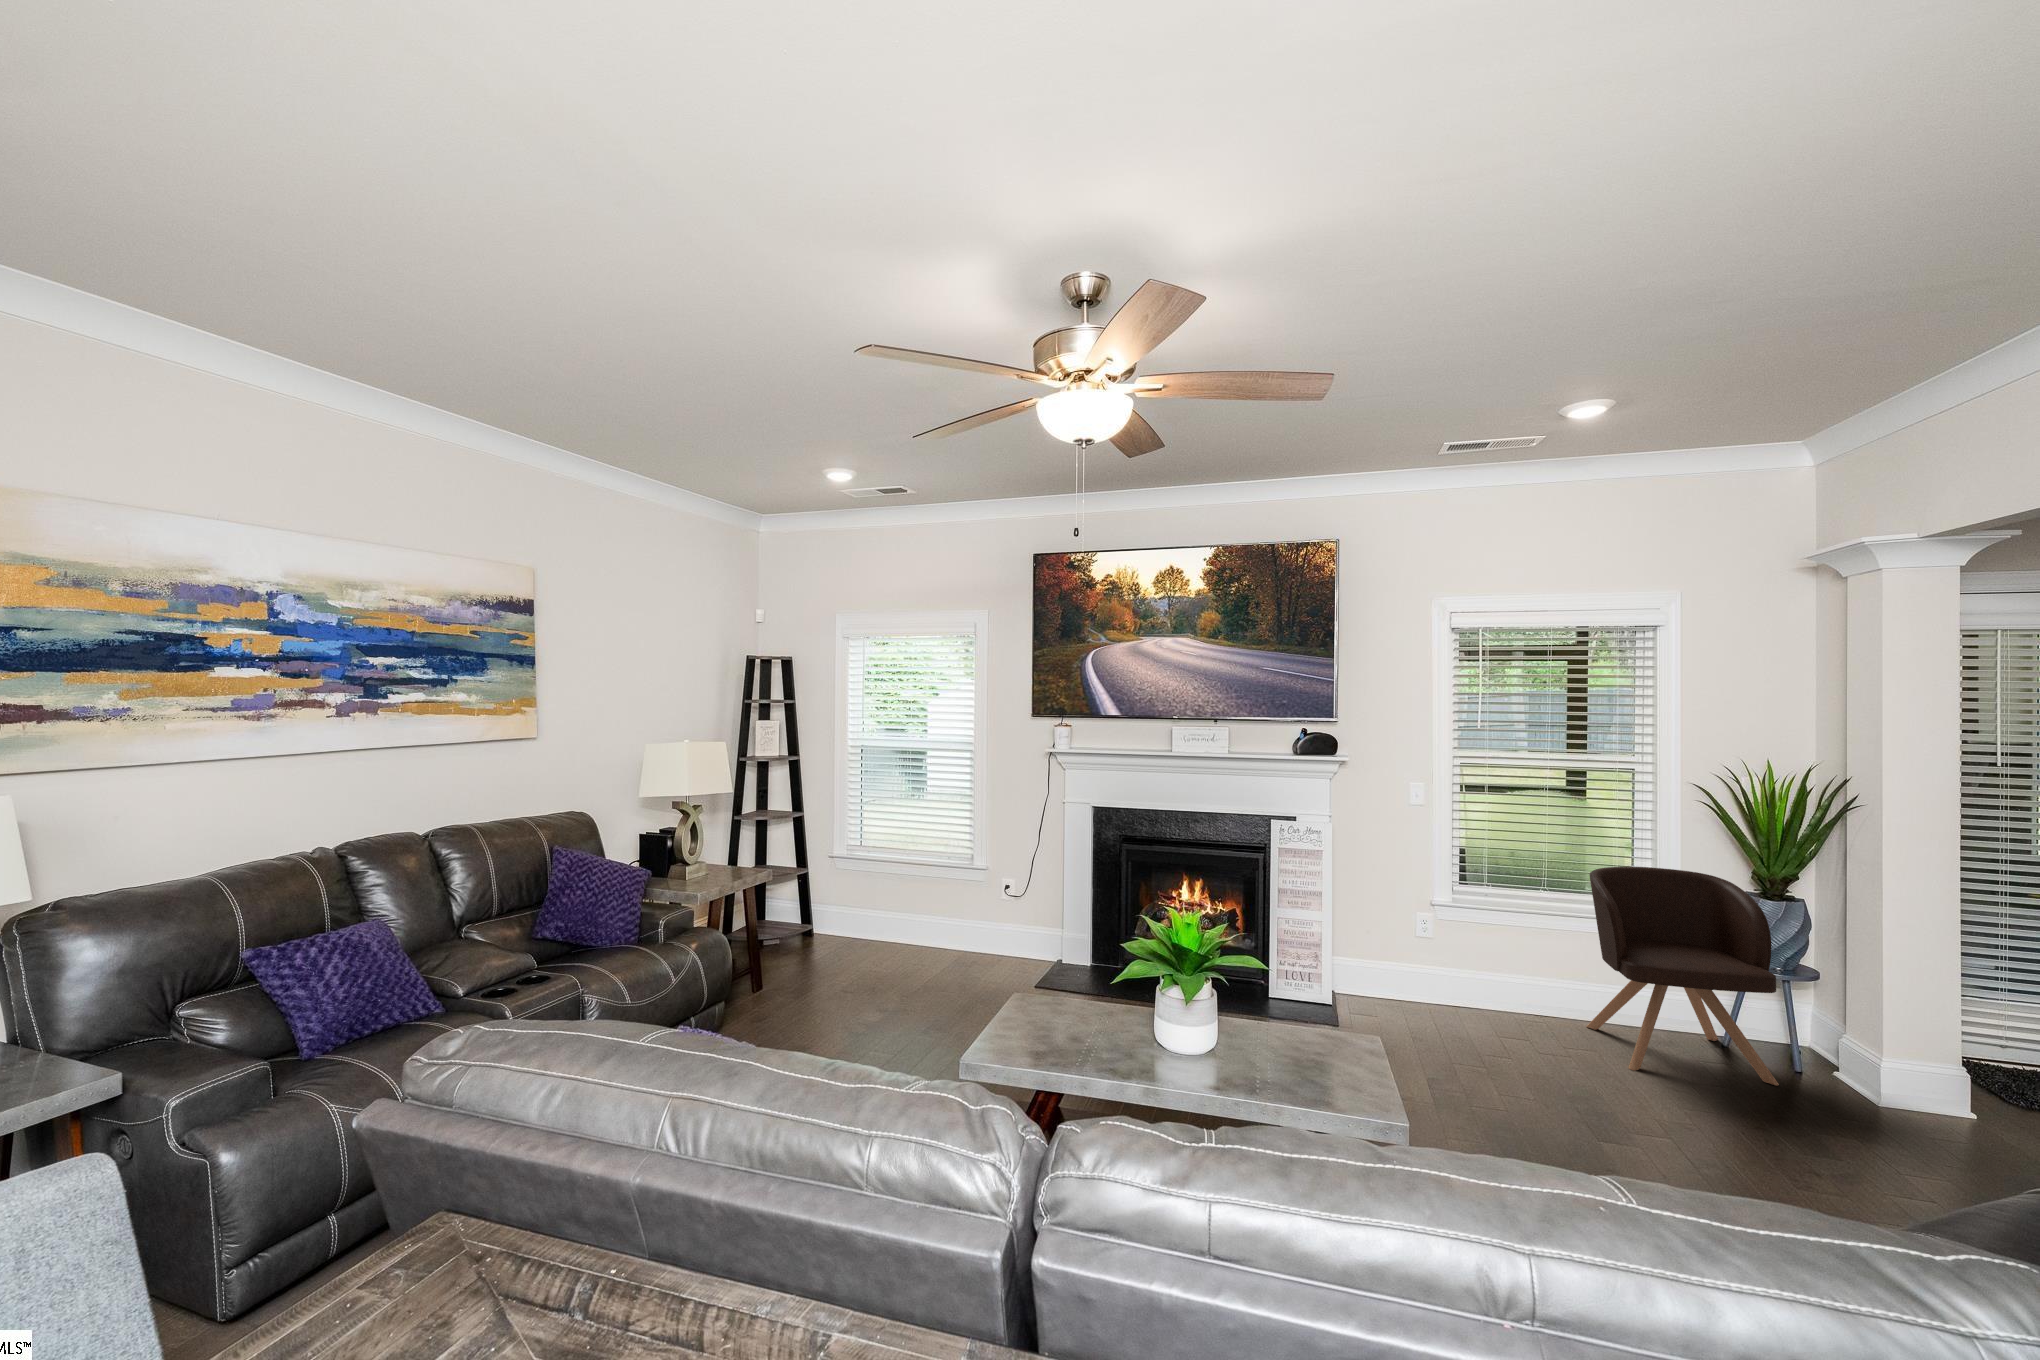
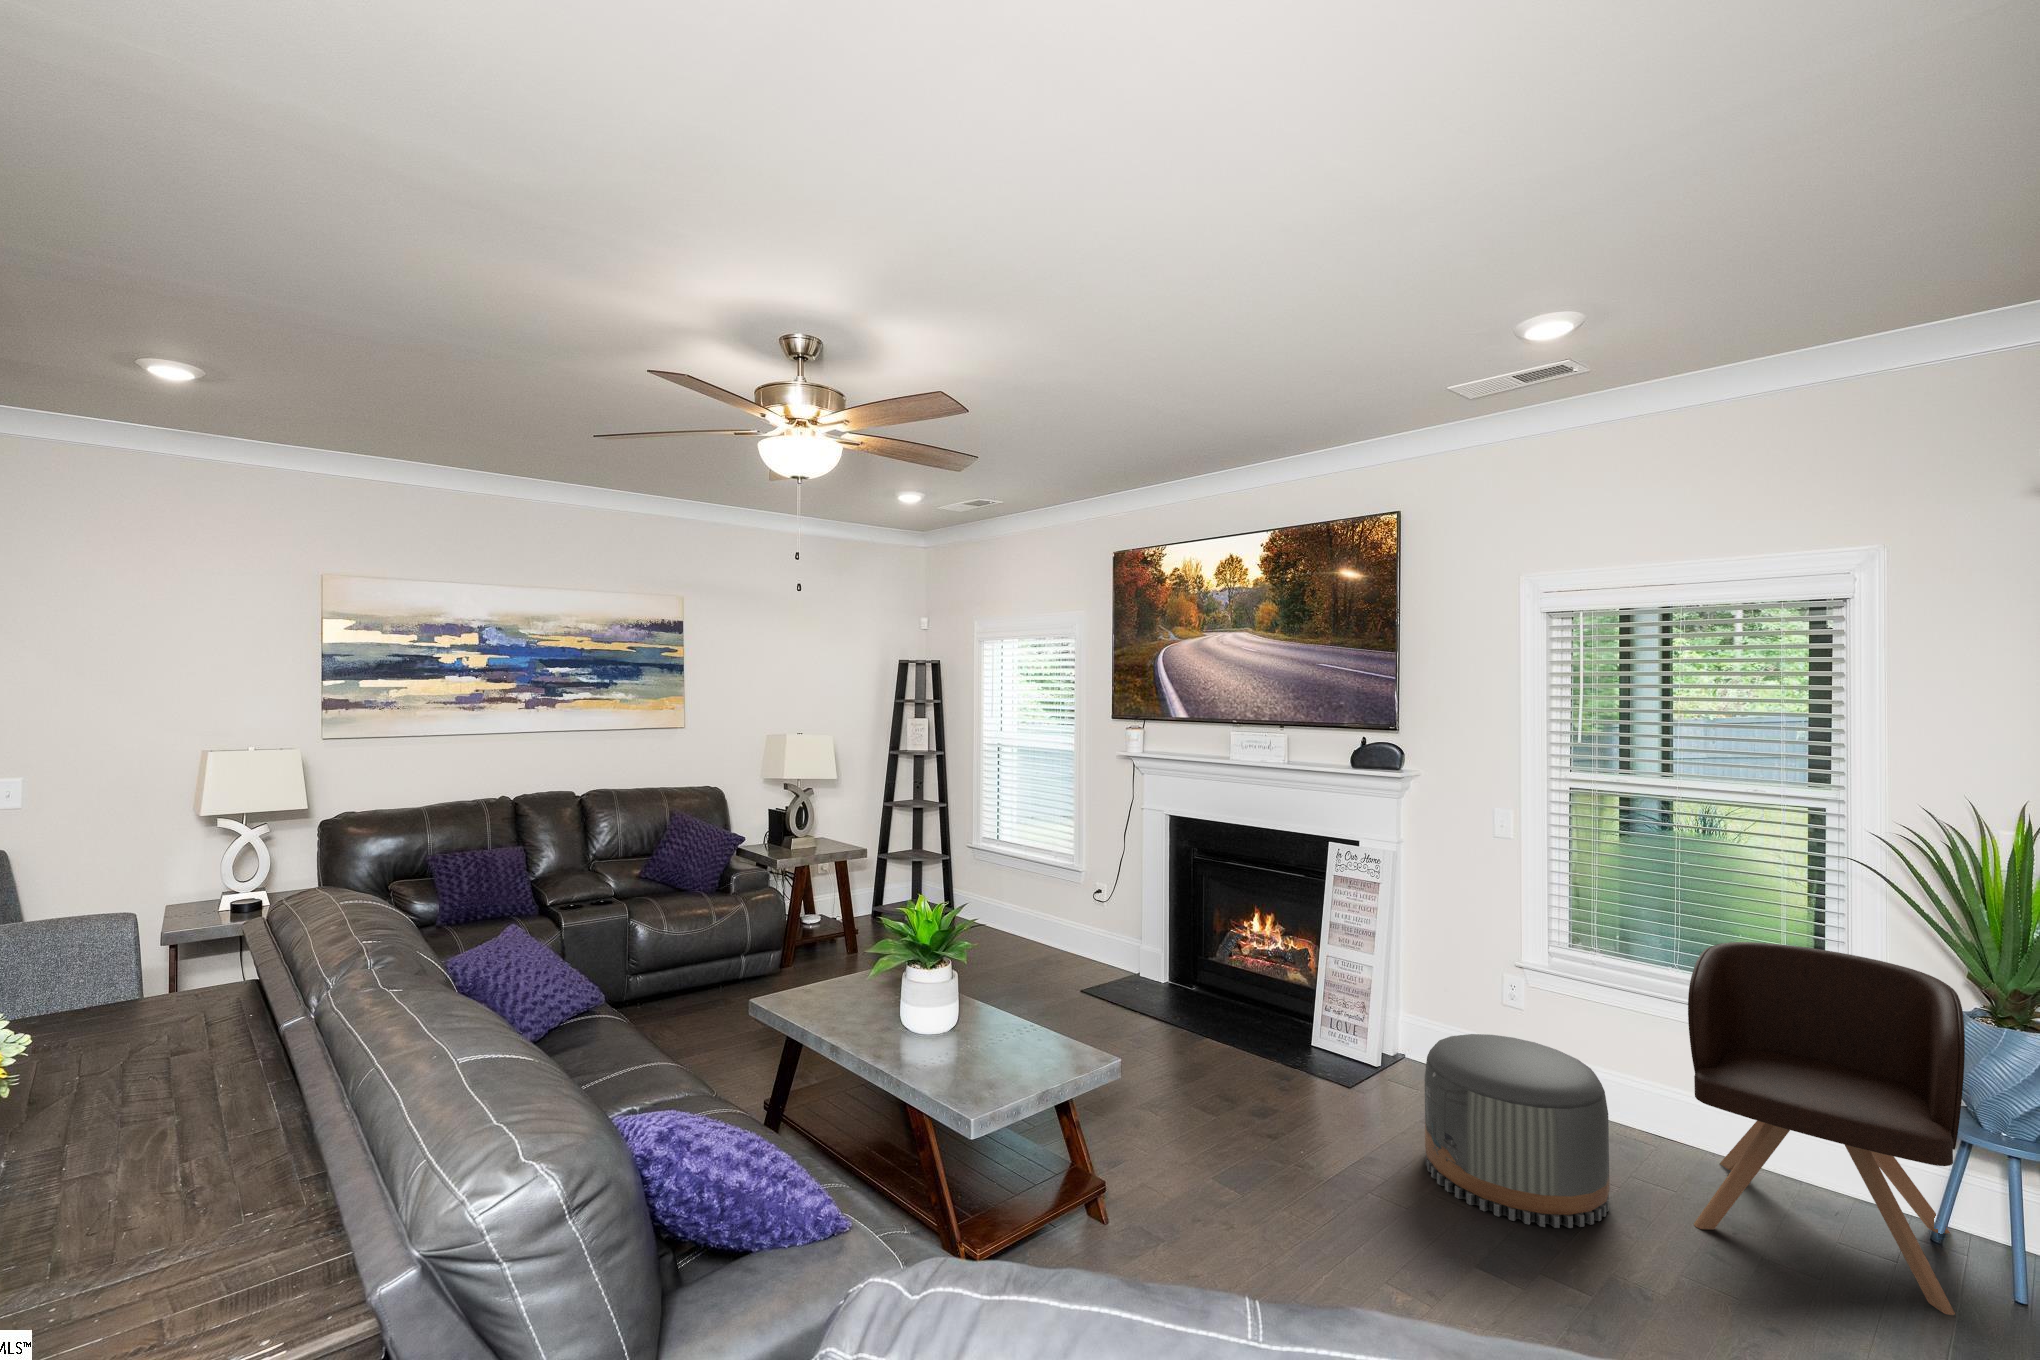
pouf: none [1452,961,1593,1095] -> present [1424,1034,1610,1228]

